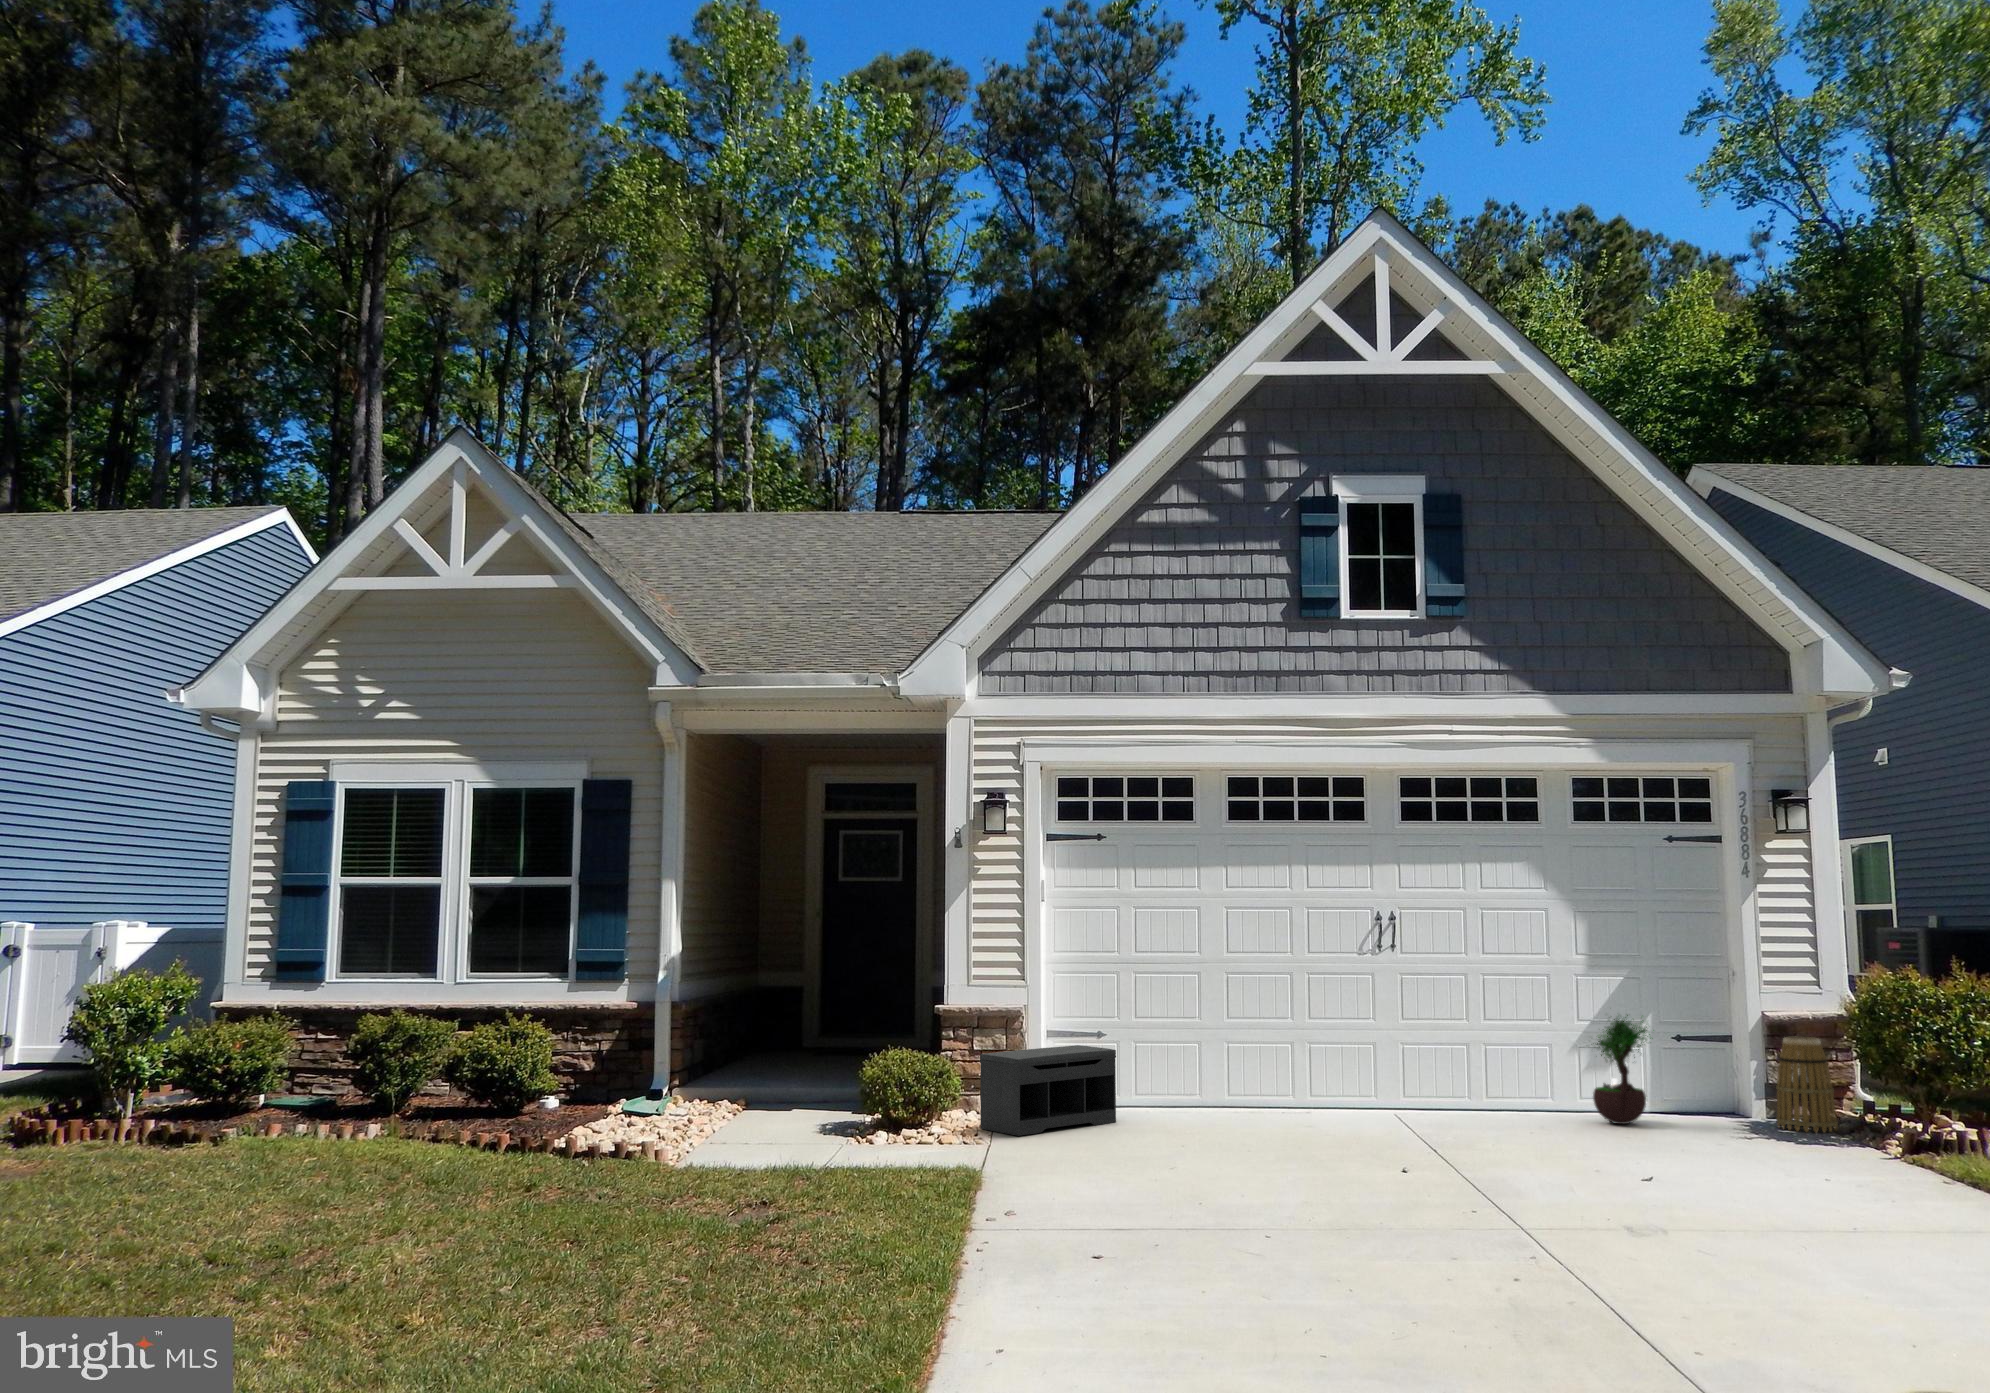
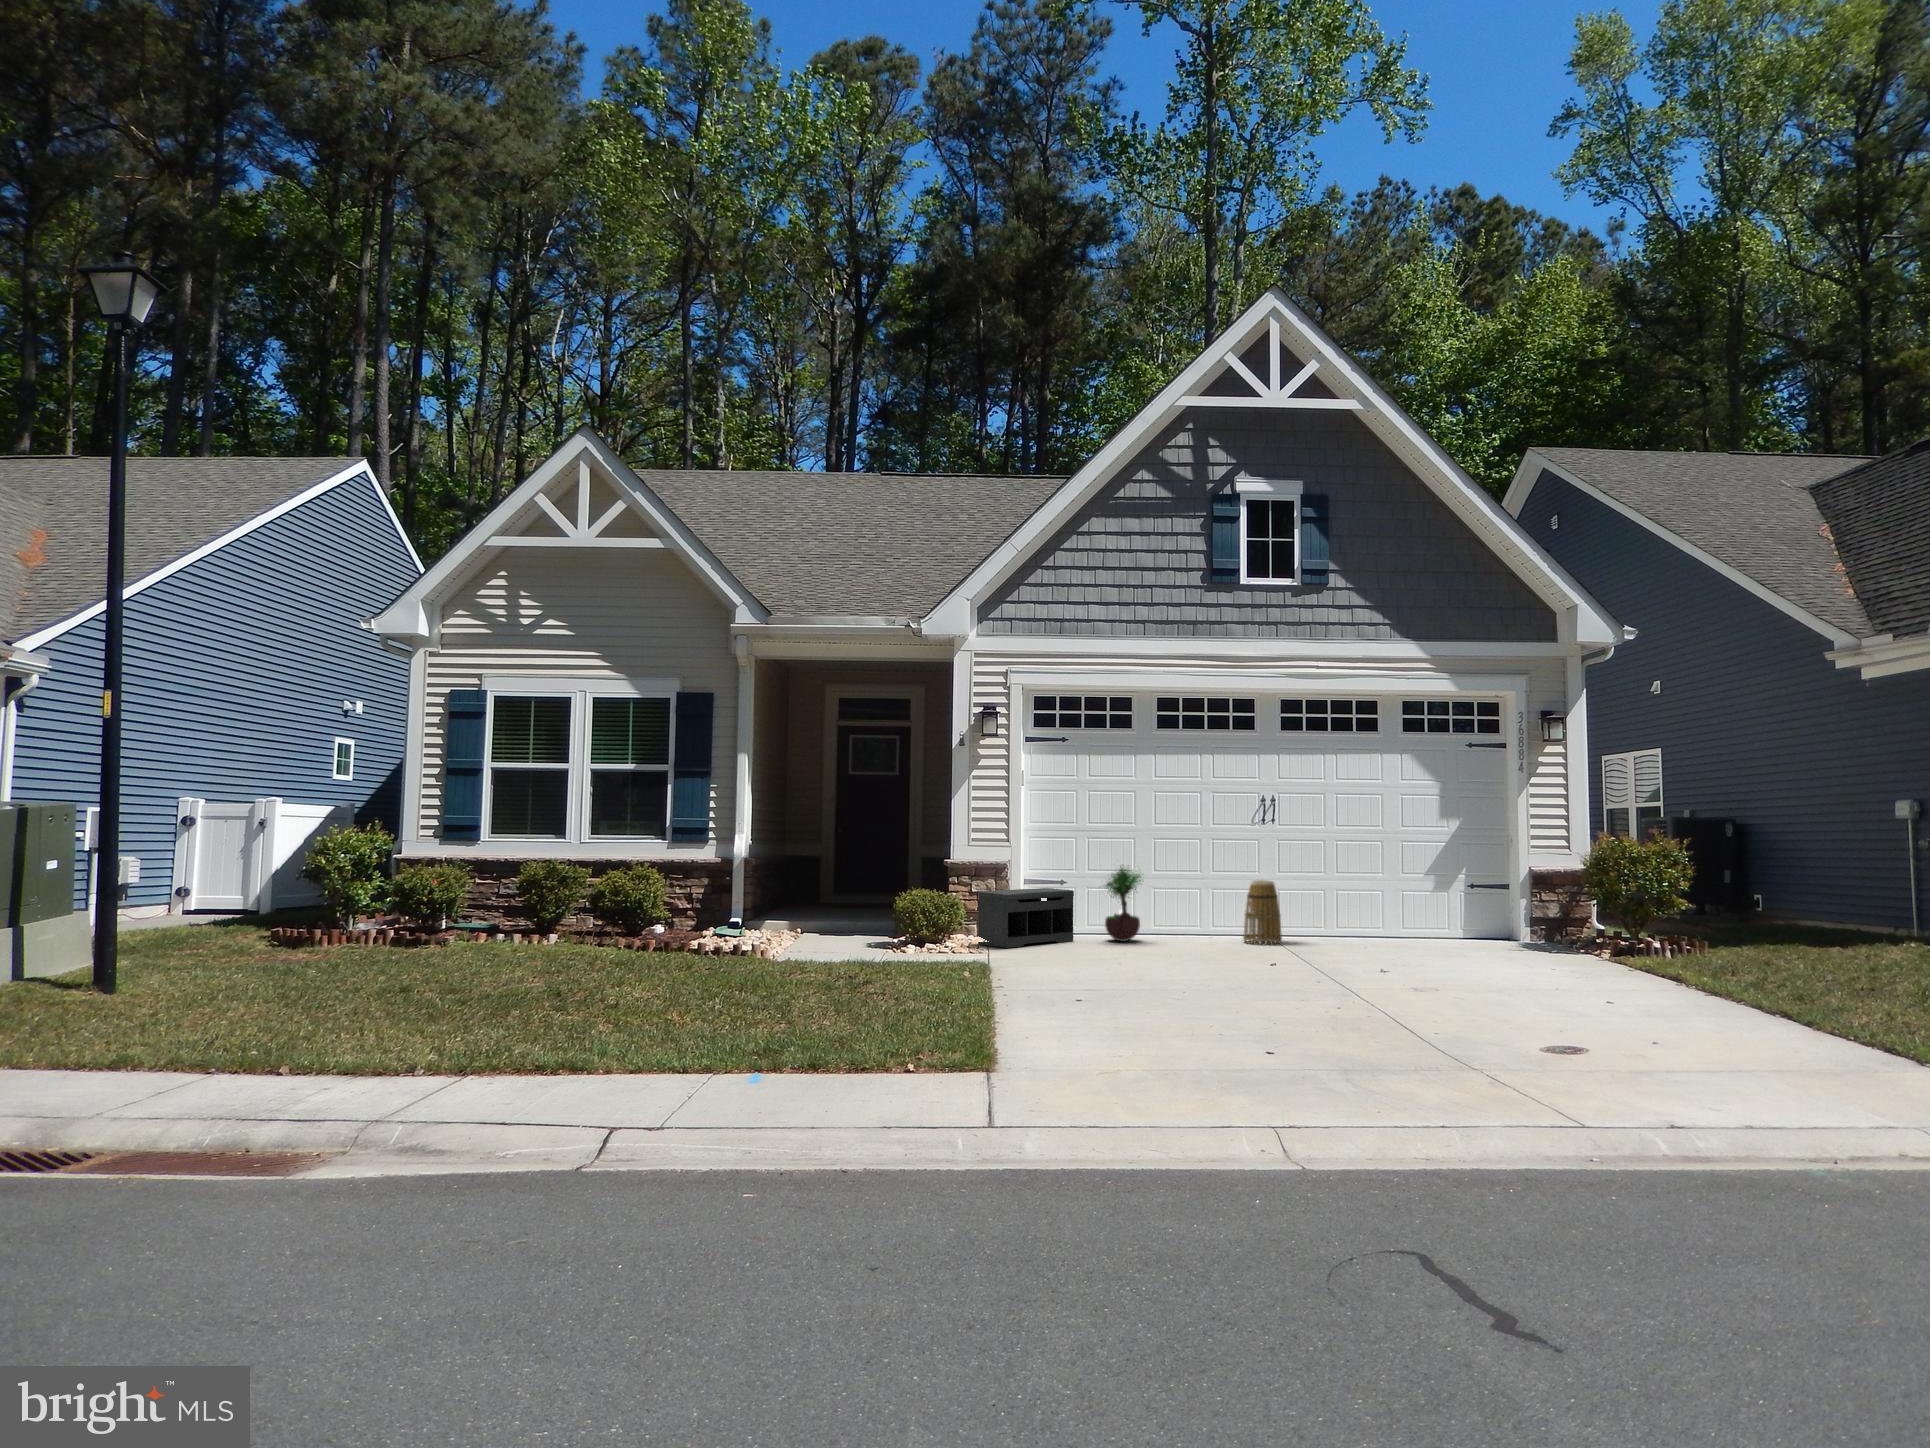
potted tree: present [1593,1015,1654,1124] -> present [1105,866,1143,941]
basket: present [1776,1036,1838,1132] -> present [1243,880,1282,944]

